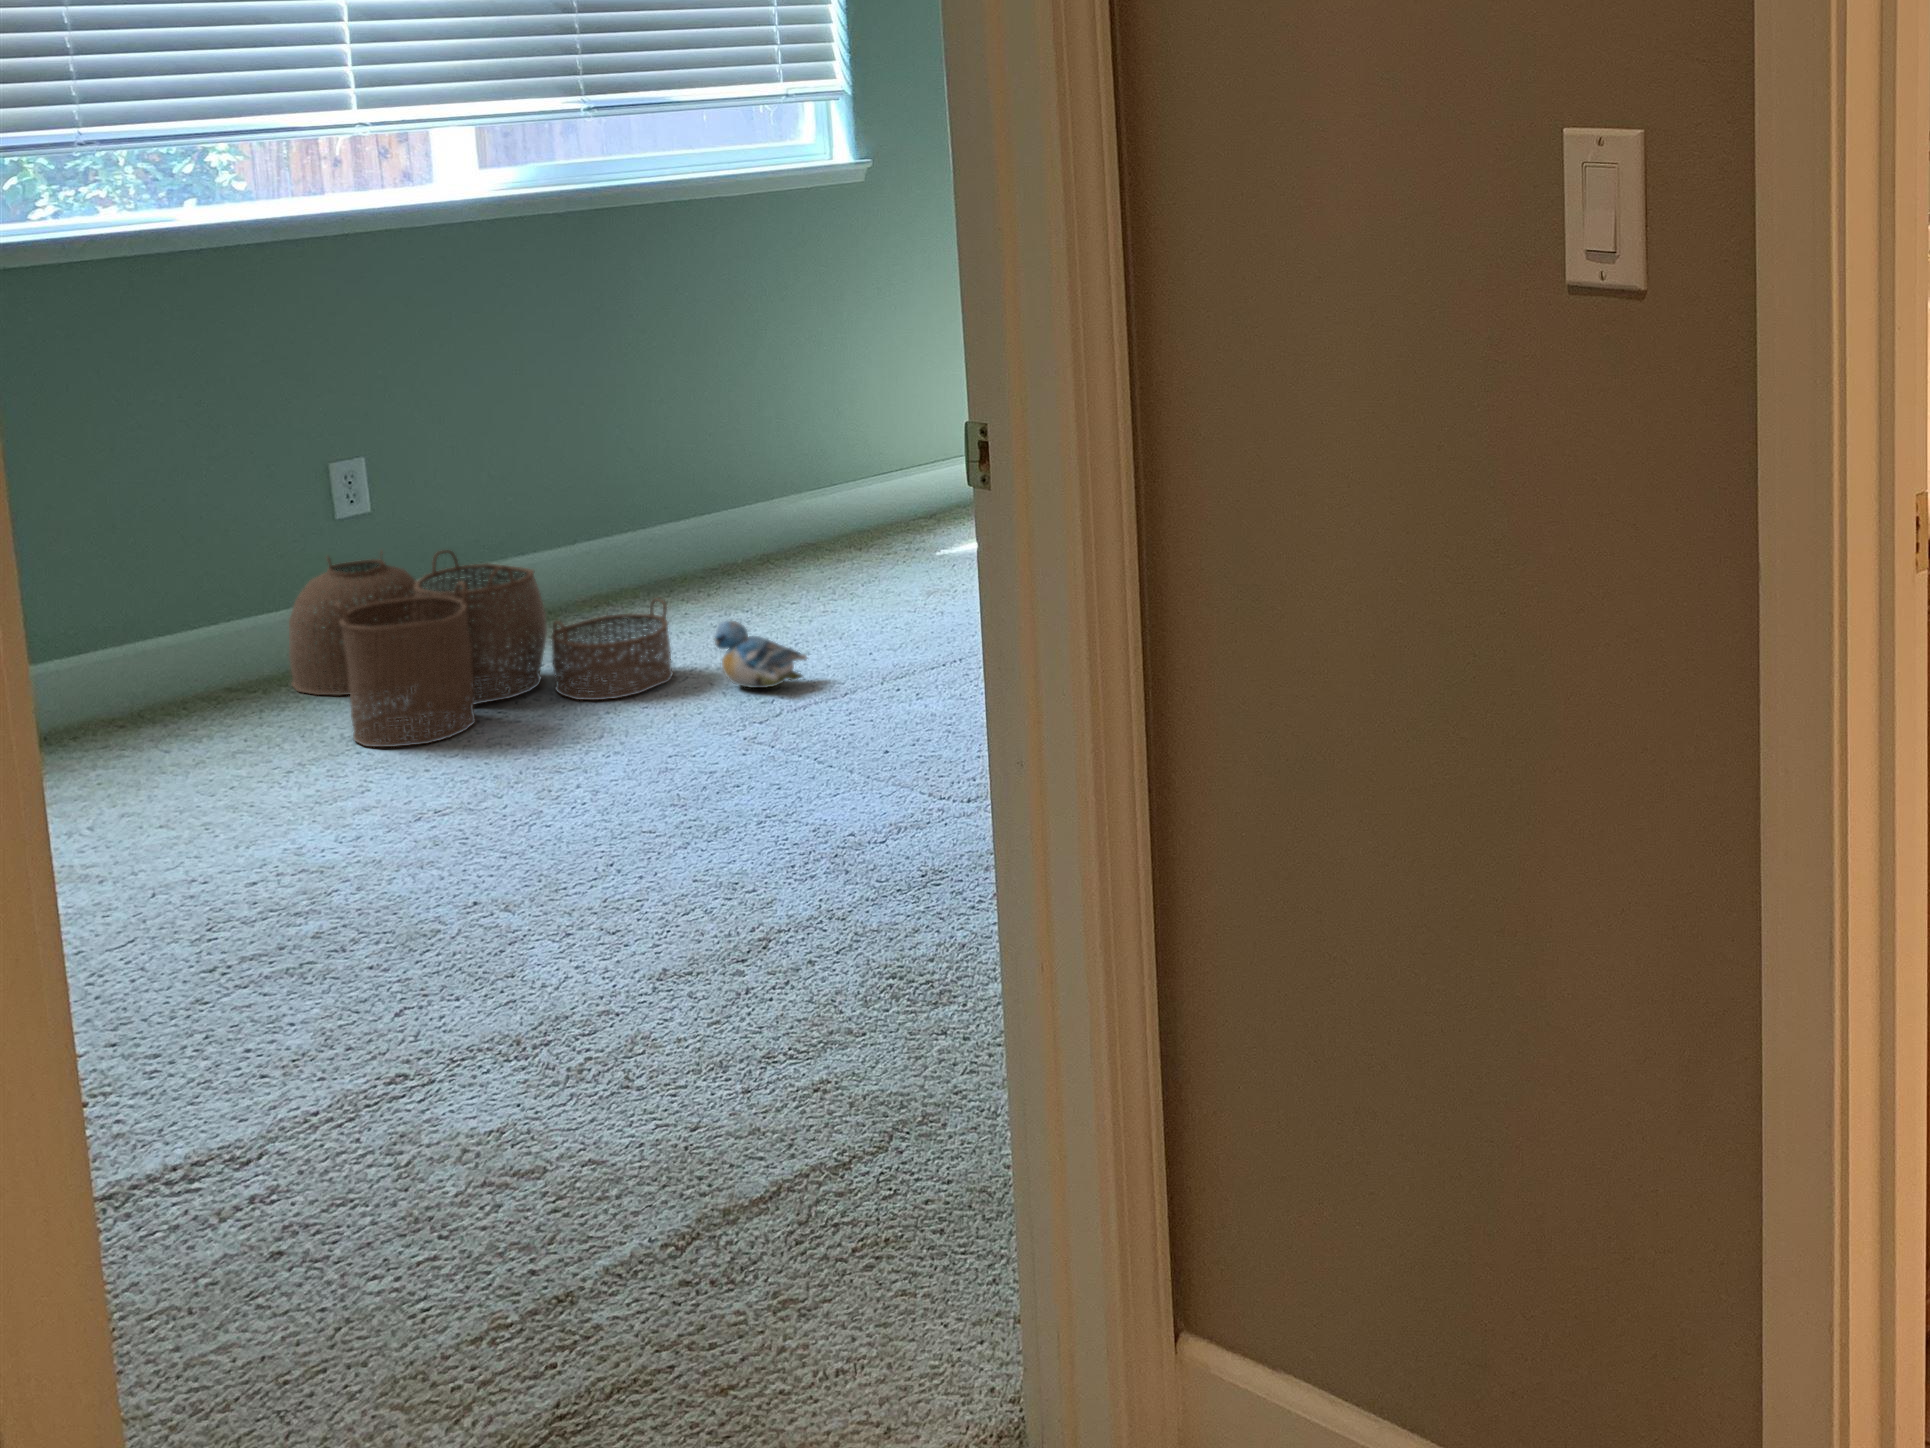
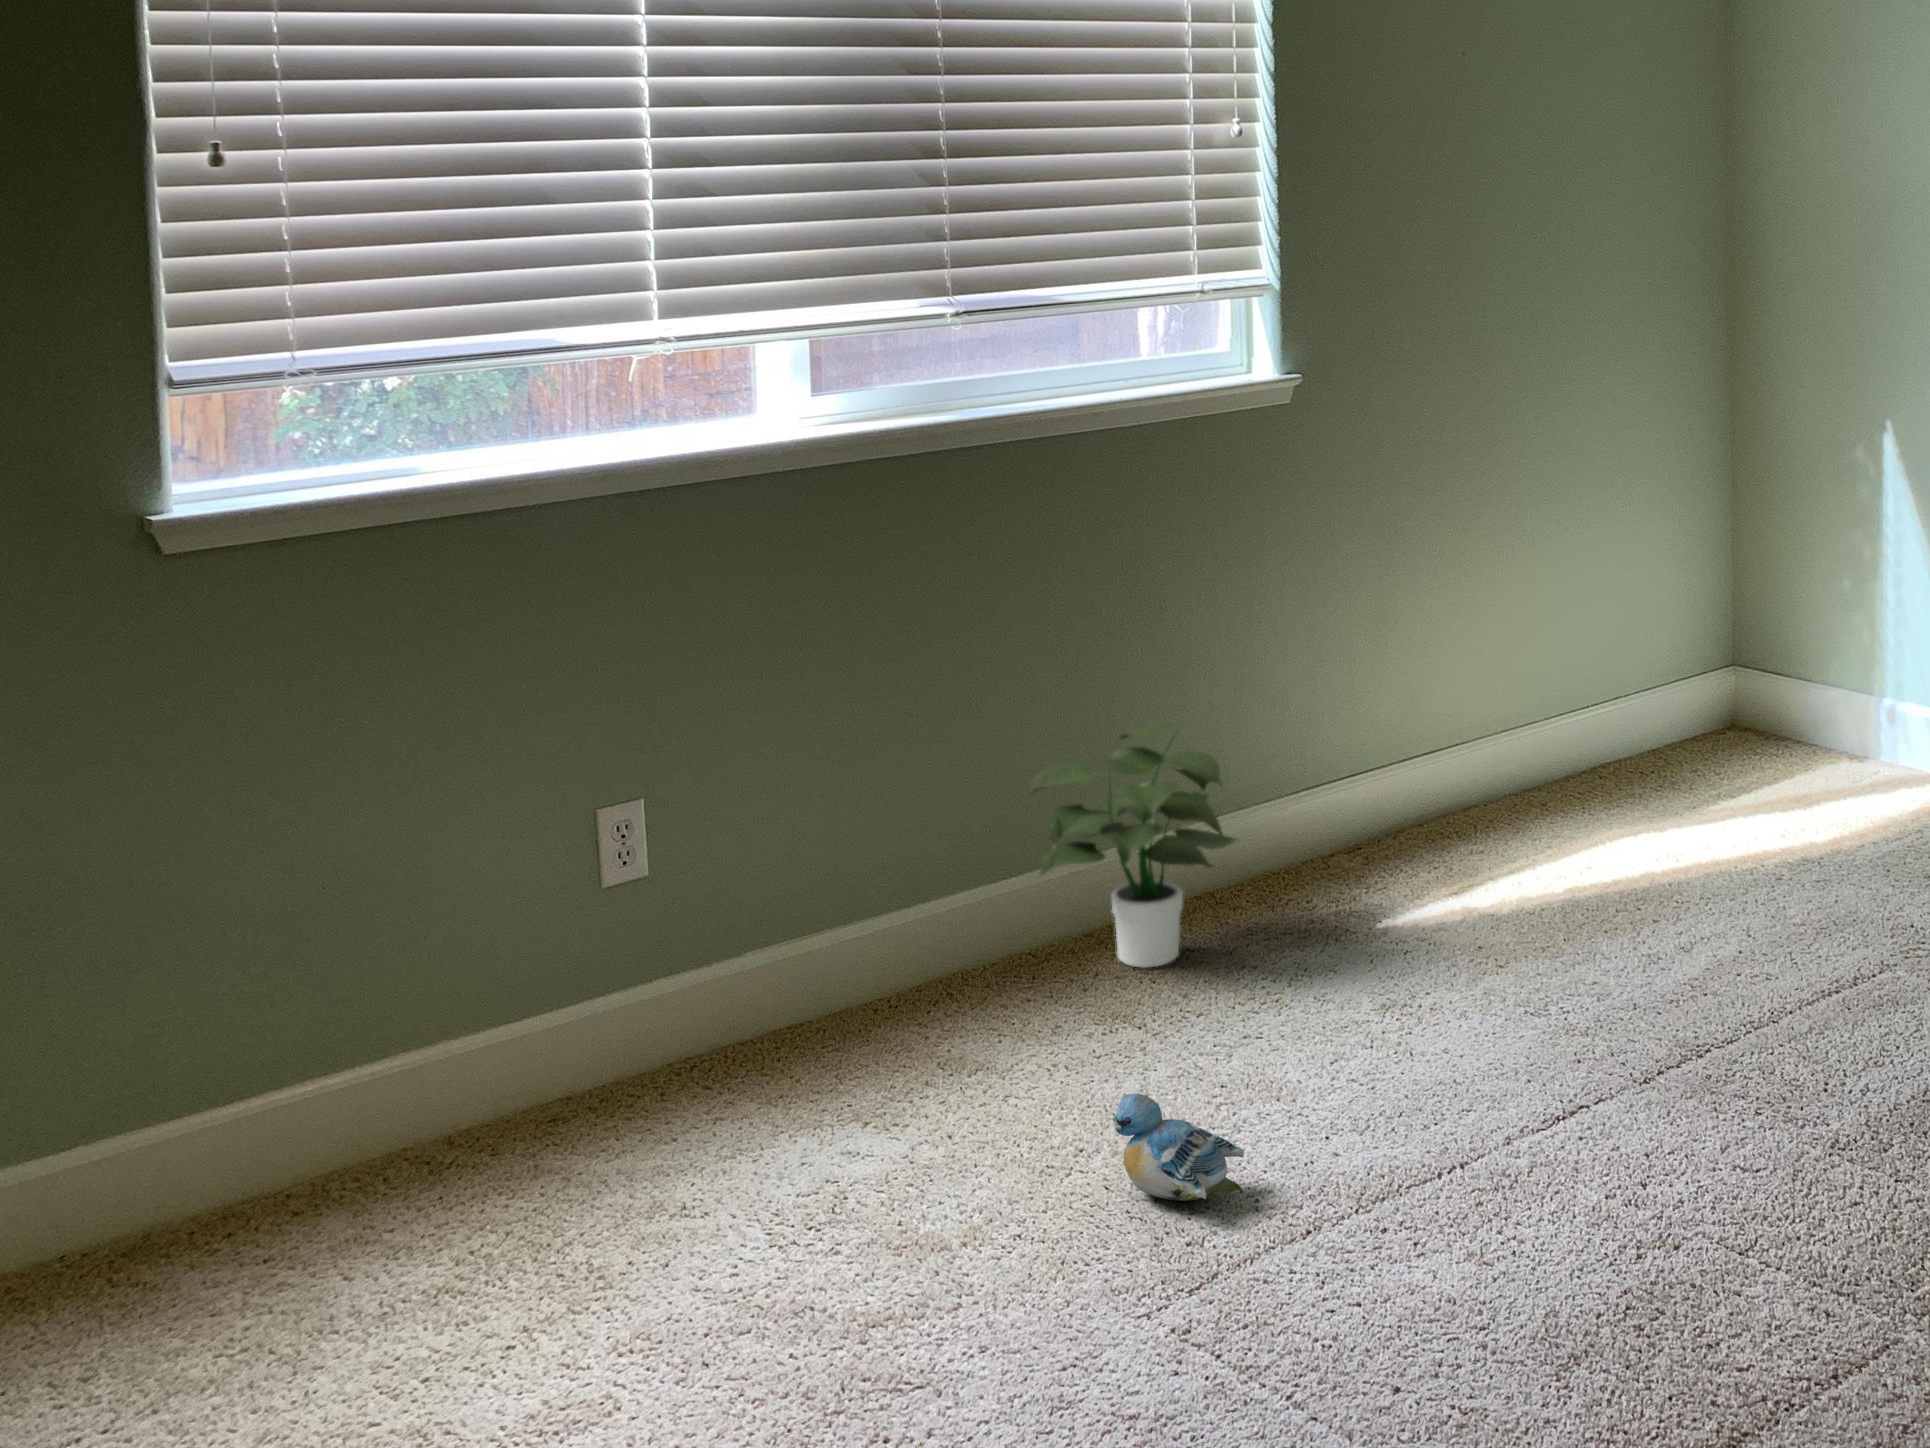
potted plant: none [658,412,828,586] -> present [1030,723,1237,968]
woven basket: present [289,550,673,747] -> none [533,943,1051,1295]

